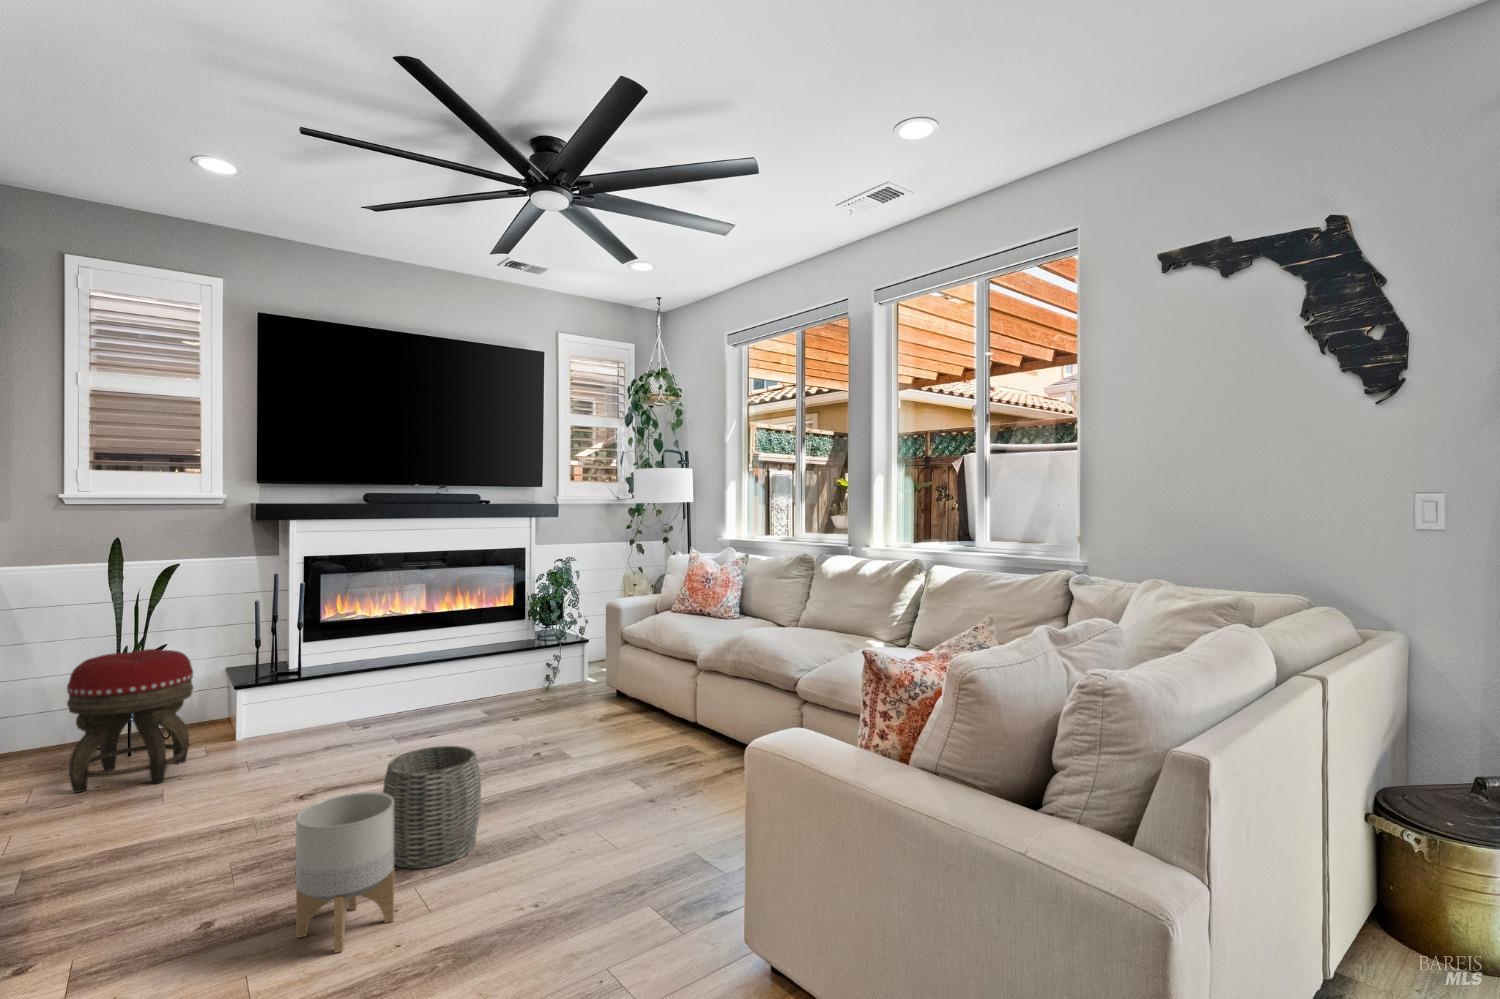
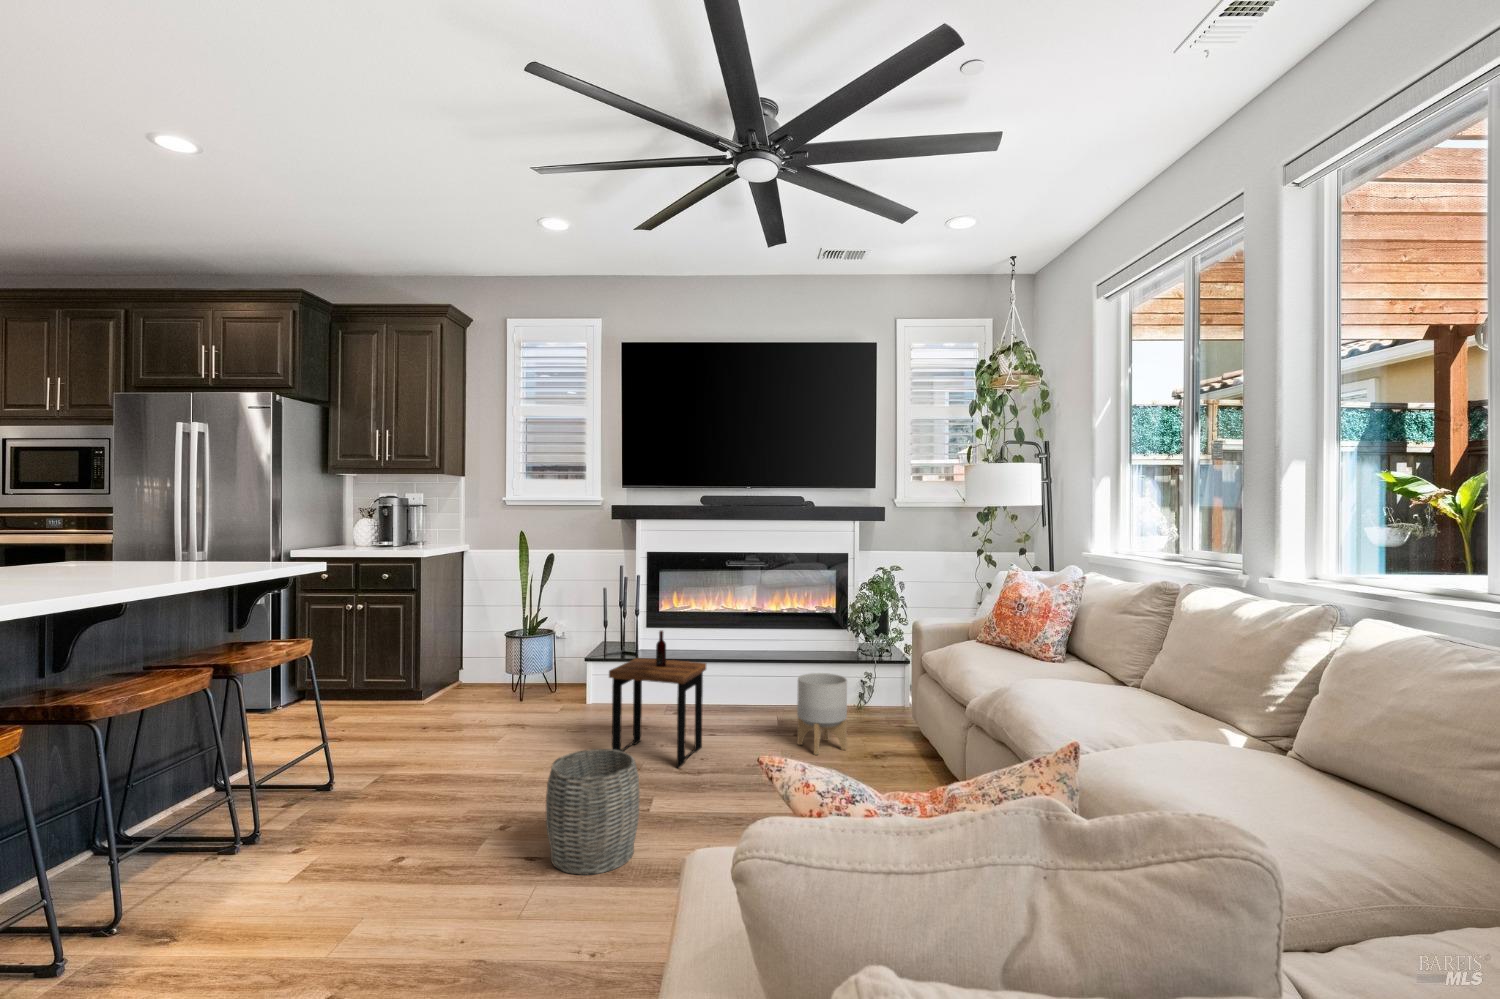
side table: none [343,635,438,780] -> present [609,631,706,768]
footstool: present [67,649,193,793] -> none [463,619,546,728]
planter: present [296,792,394,952] -> present [797,673,847,755]

